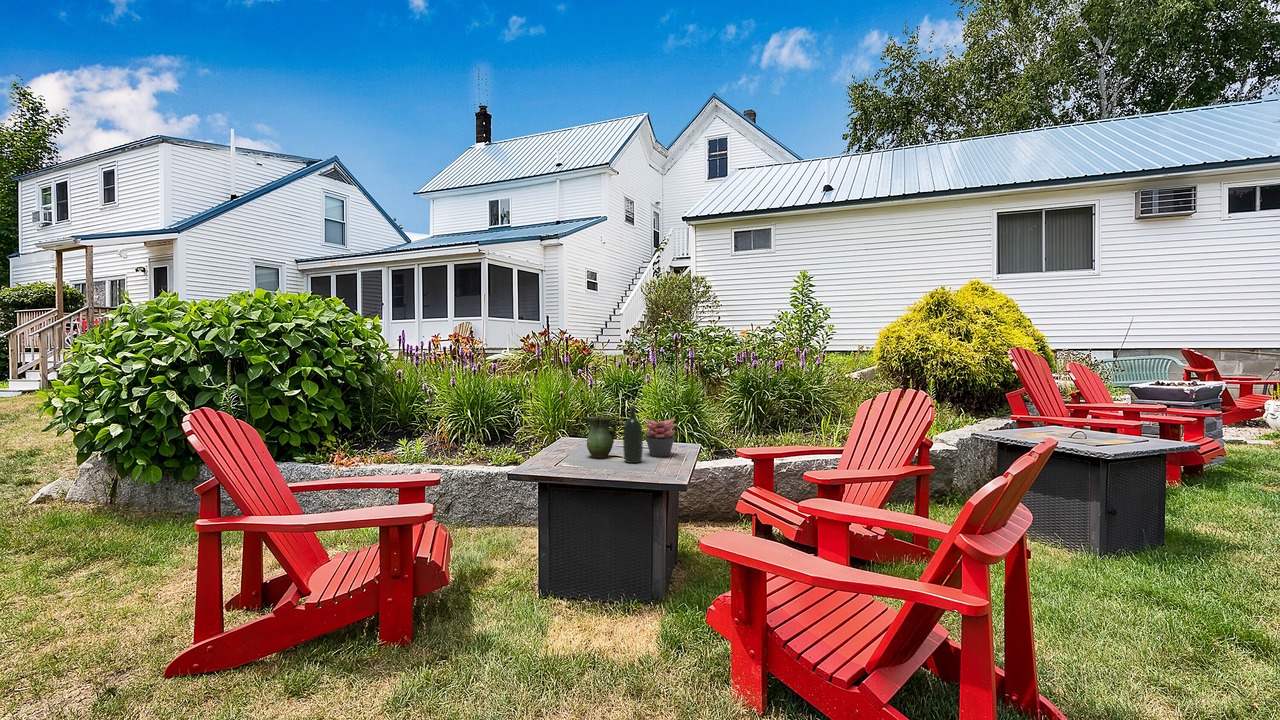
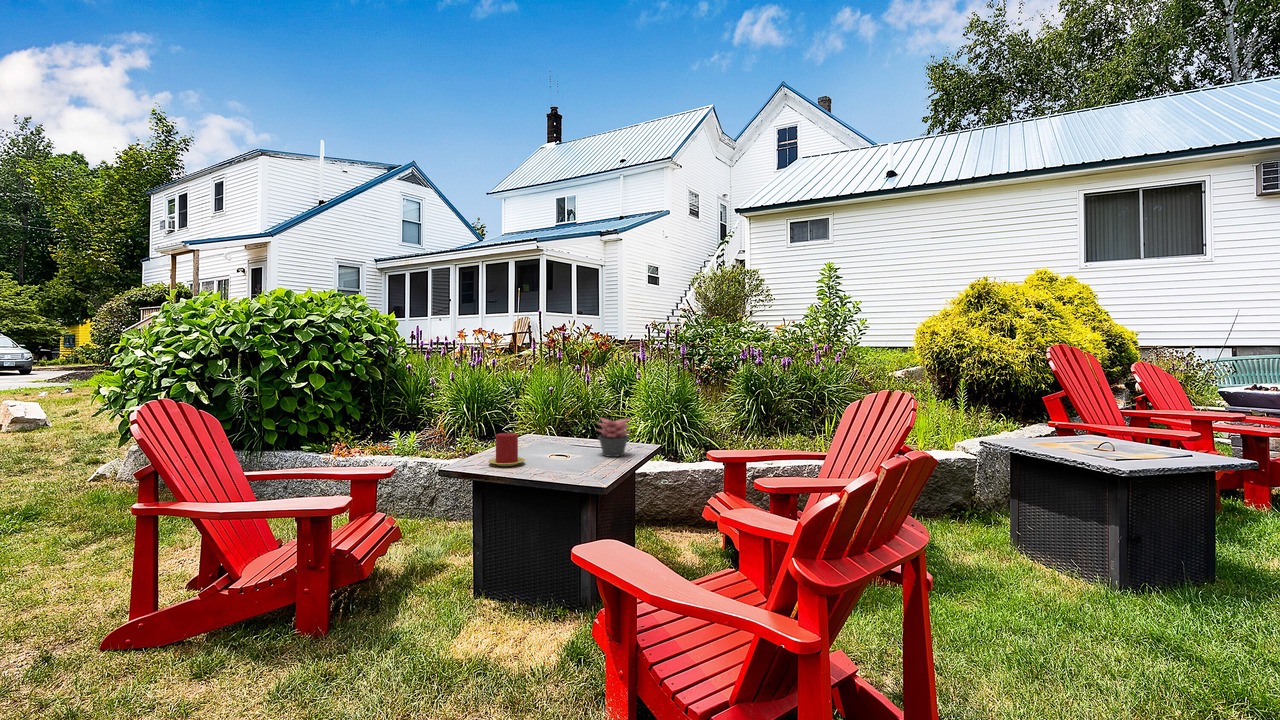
wine bottle: present [623,405,643,463] -> none [568,403,588,462]
pitcher: present [587,416,616,458] -> none [537,414,568,456]
candle: none [549,436,585,469] -> present [488,433,525,466]

